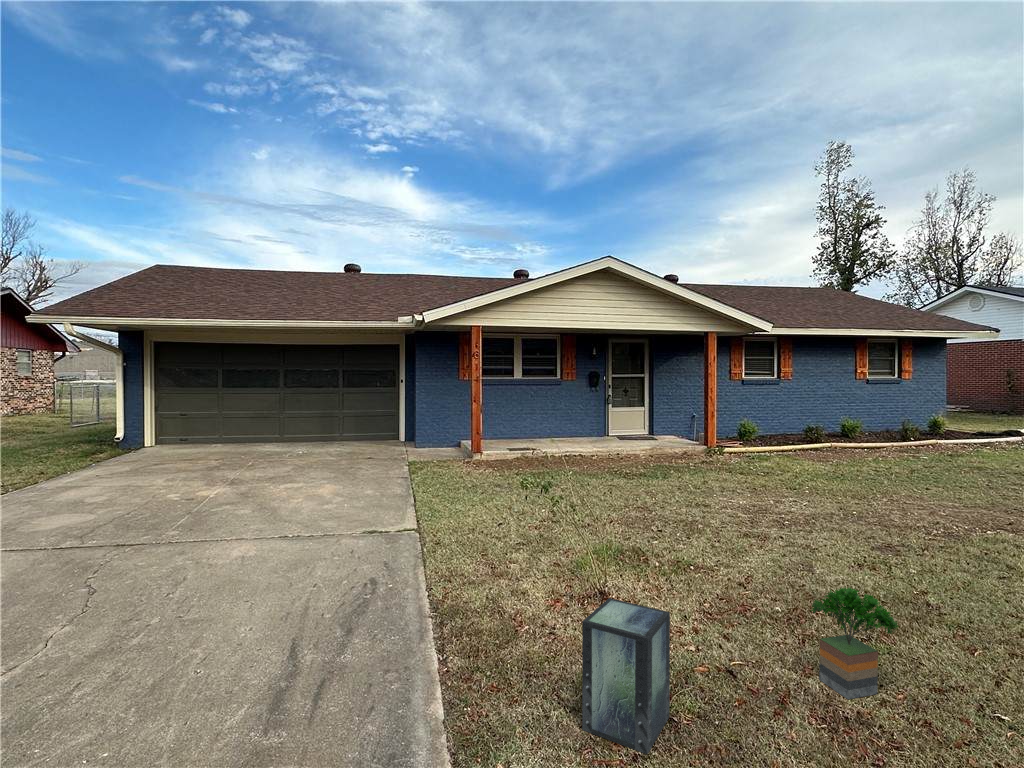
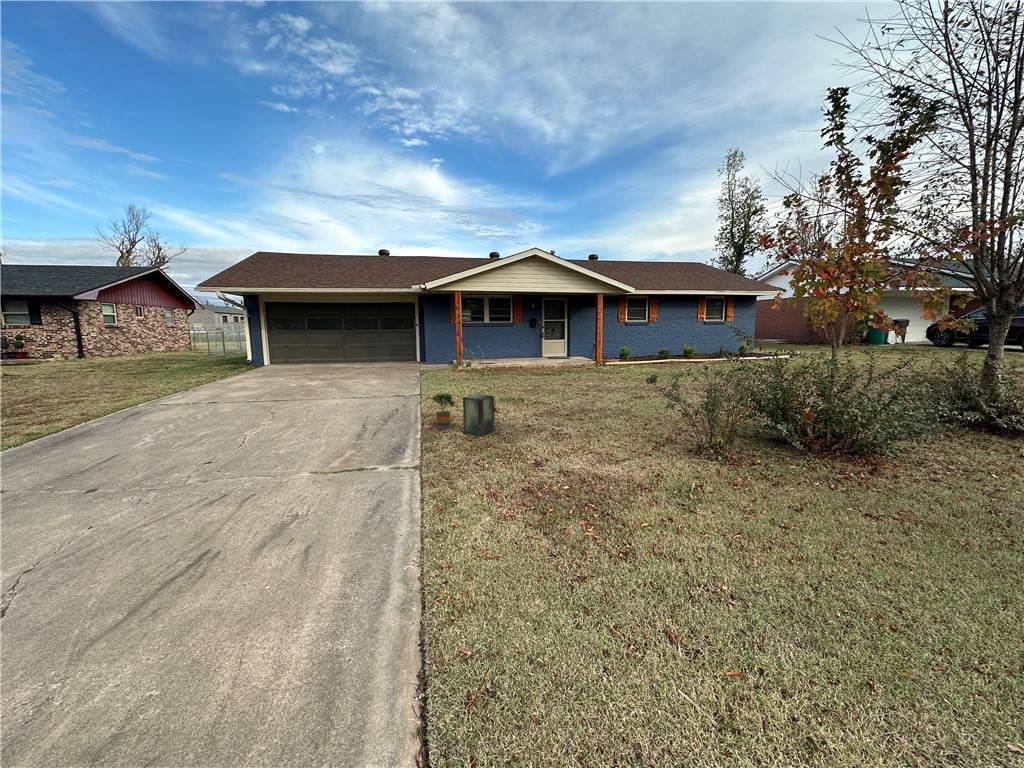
potted tree: present [811,587,899,699] -> present [432,394,455,429]

